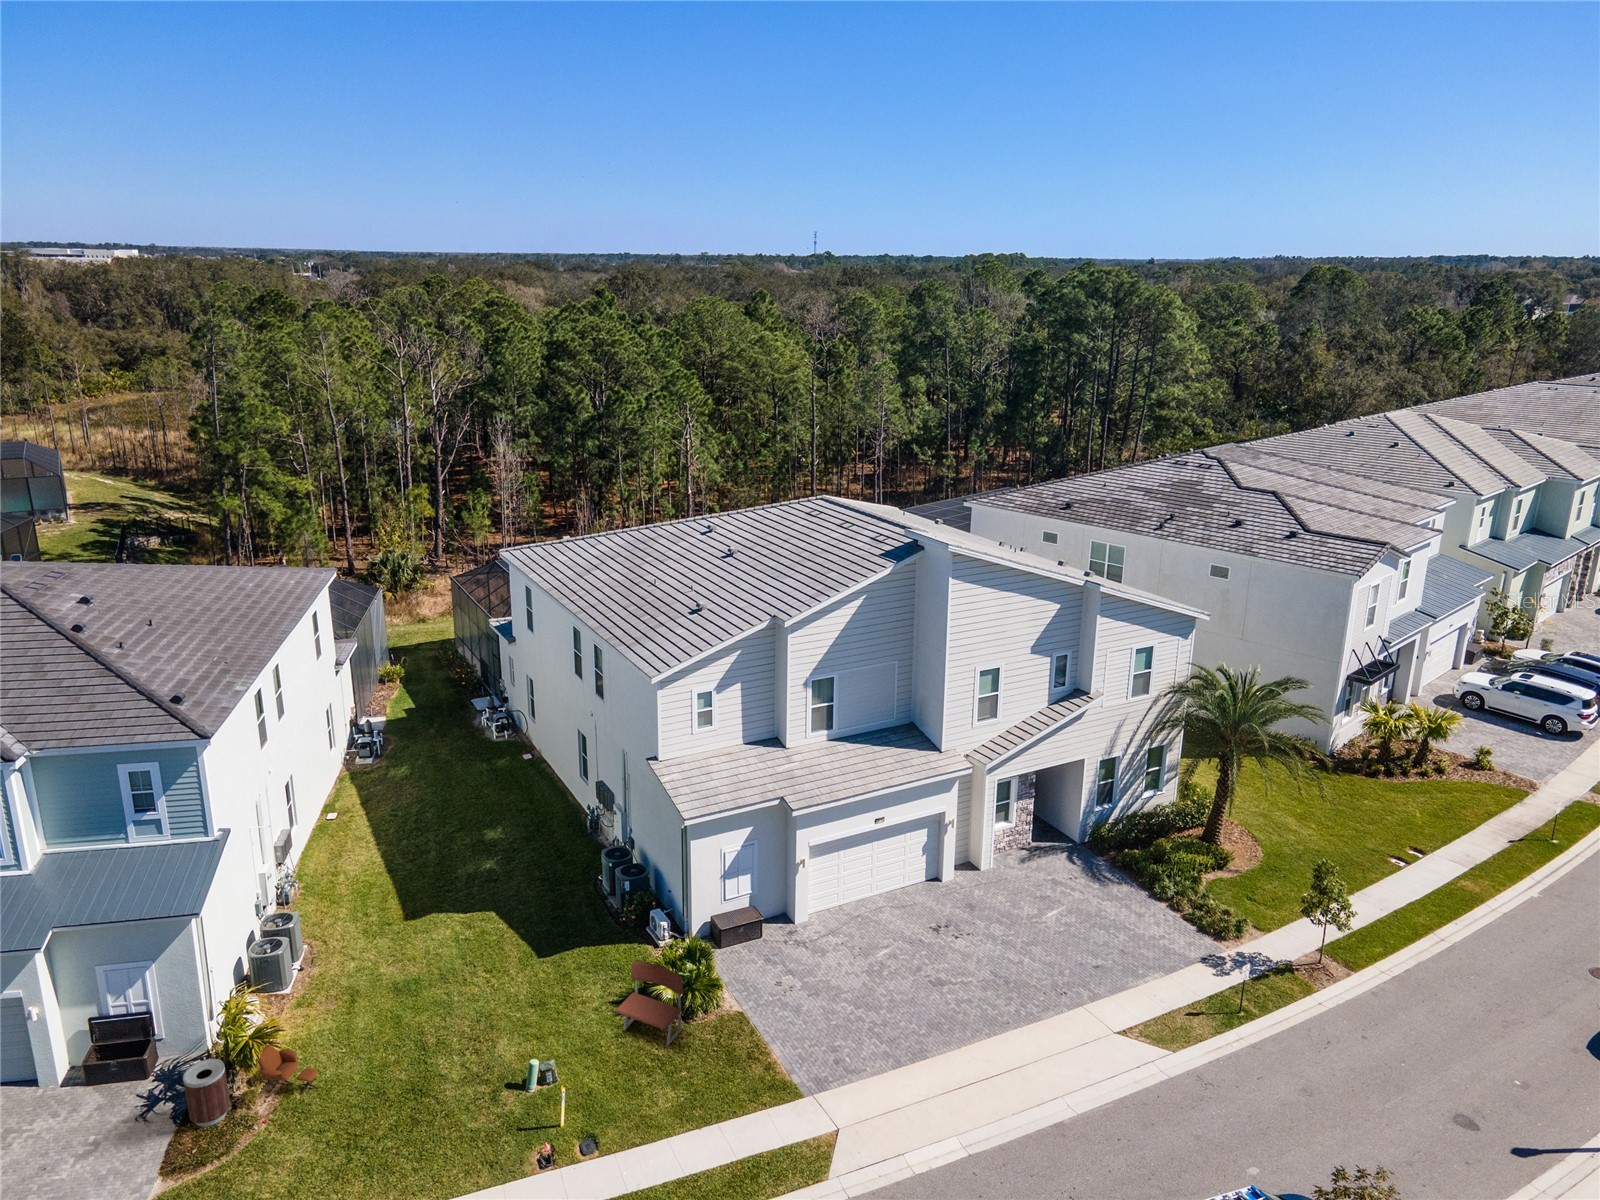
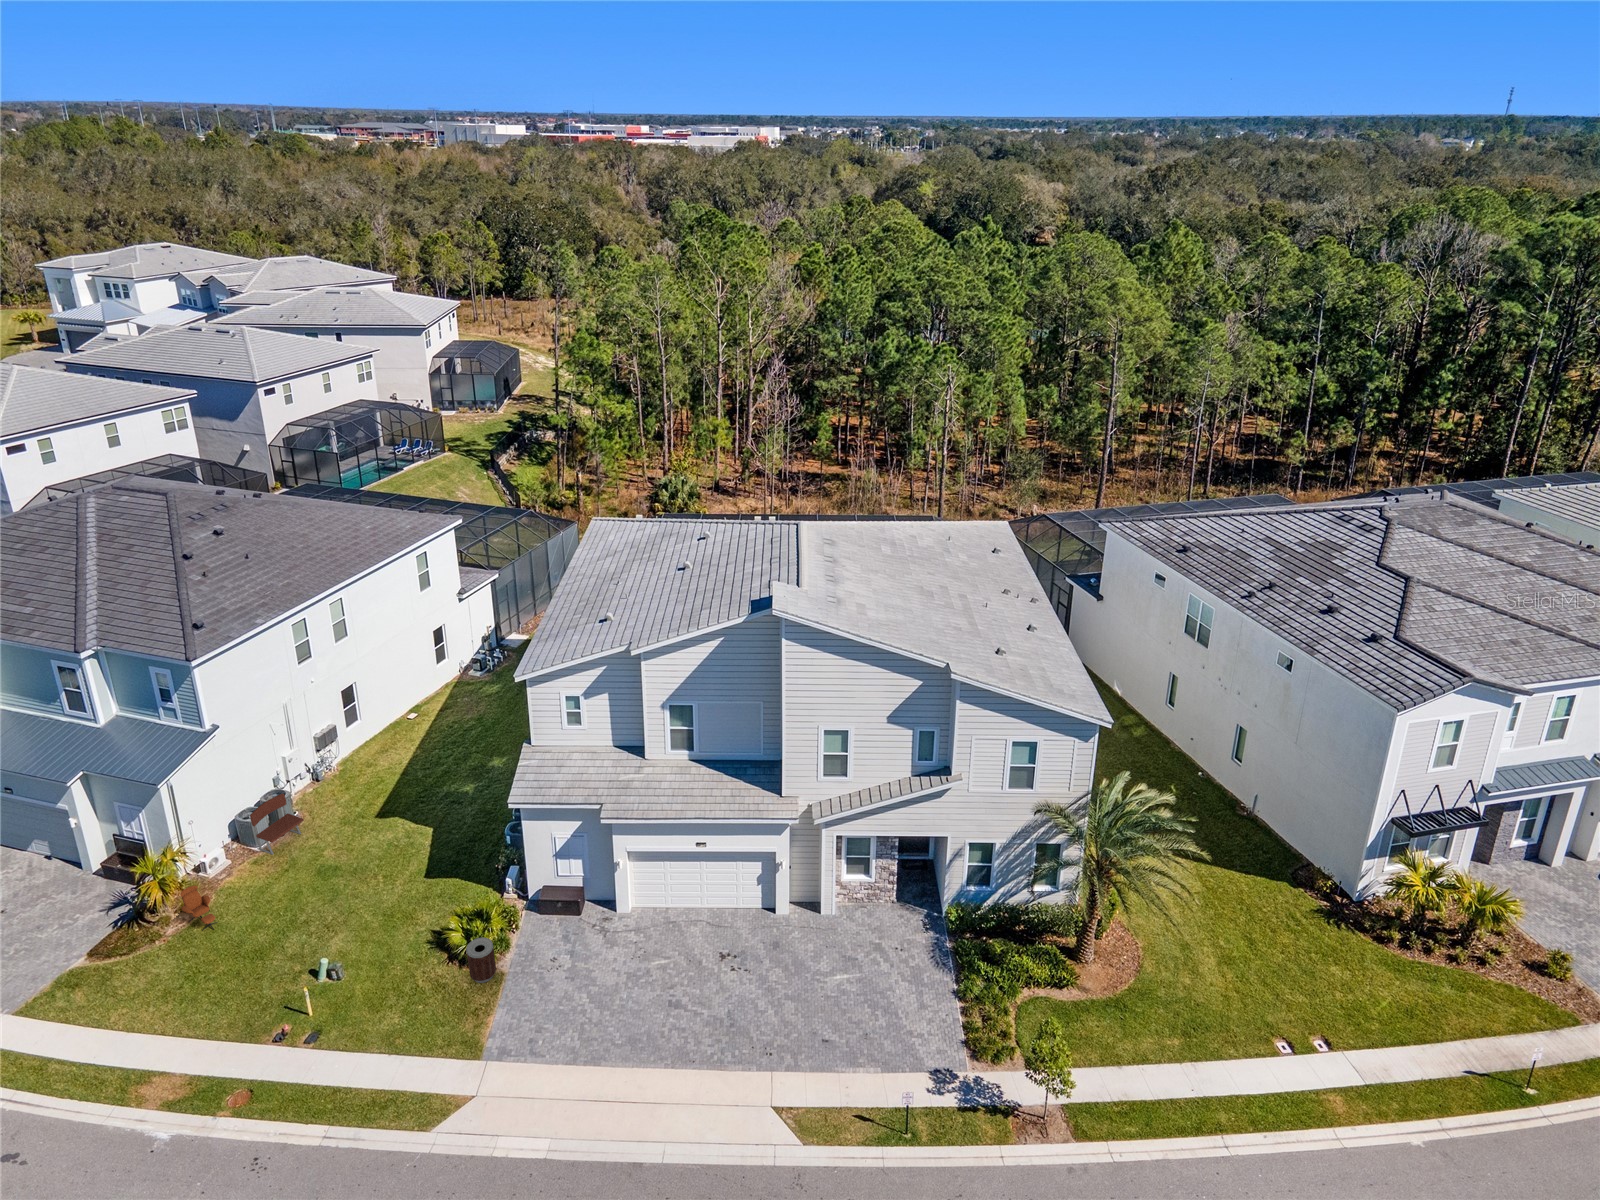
bench: present [616,961,683,1046] -> present [250,794,303,854]
trash can: present [183,1059,230,1127] -> present [466,938,496,983]

